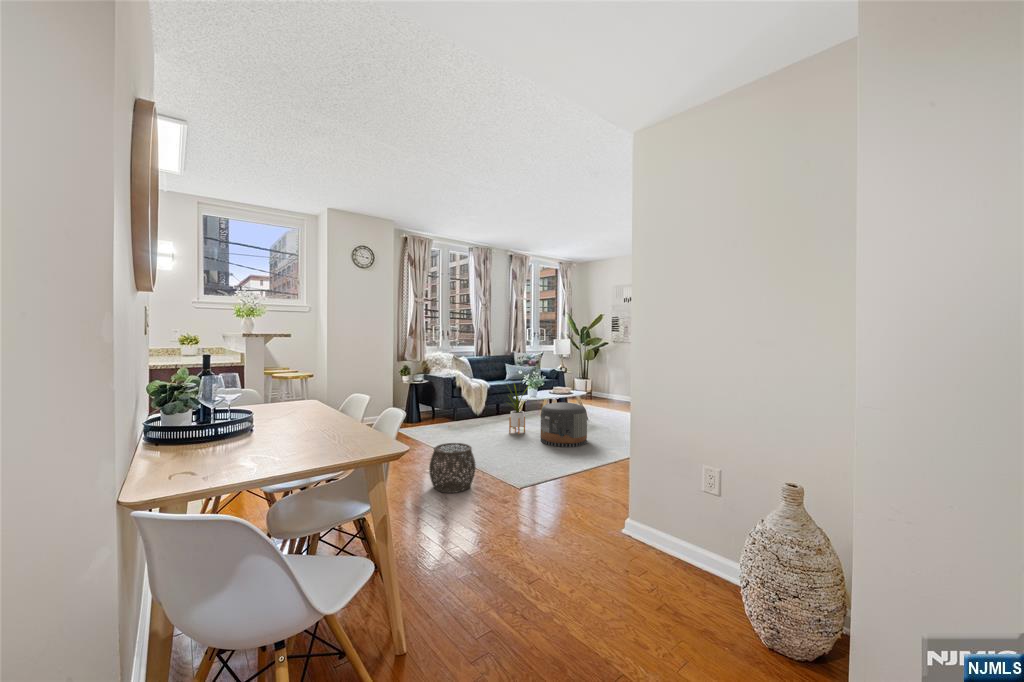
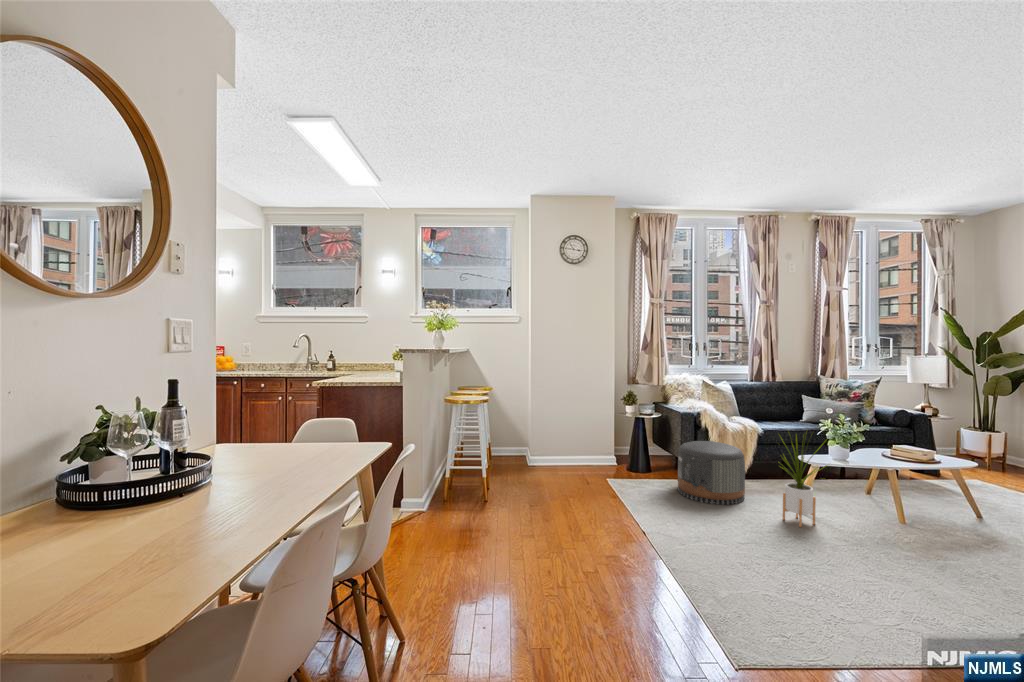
pouf: present [541,402,587,447] -> present [678,441,745,505]
woven basket: present [429,443,476,493] -> none [579,538,660,635]

